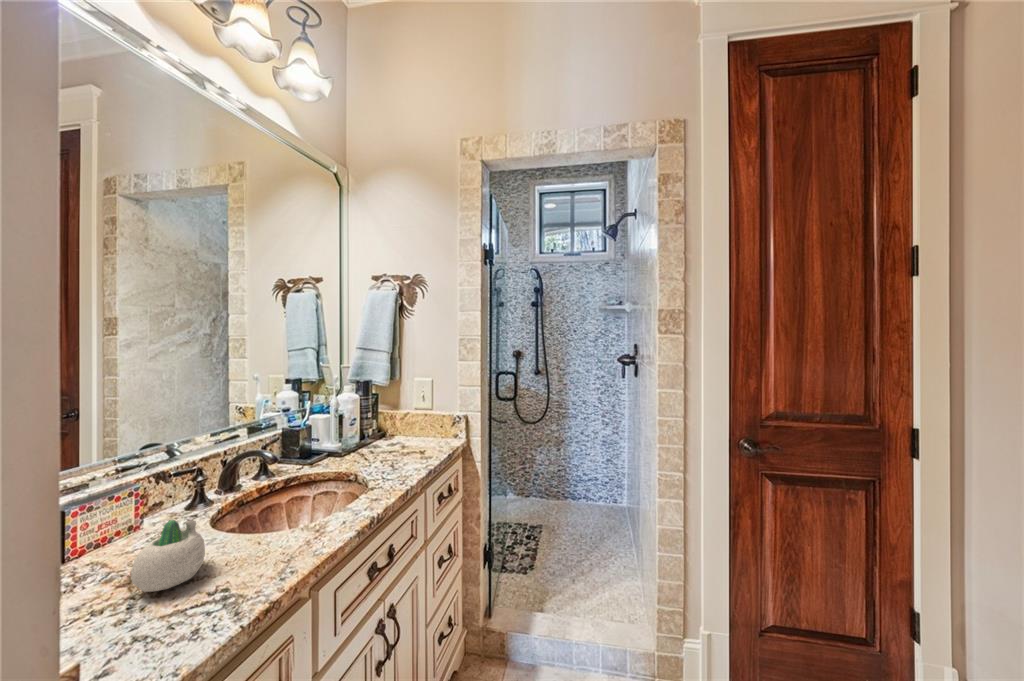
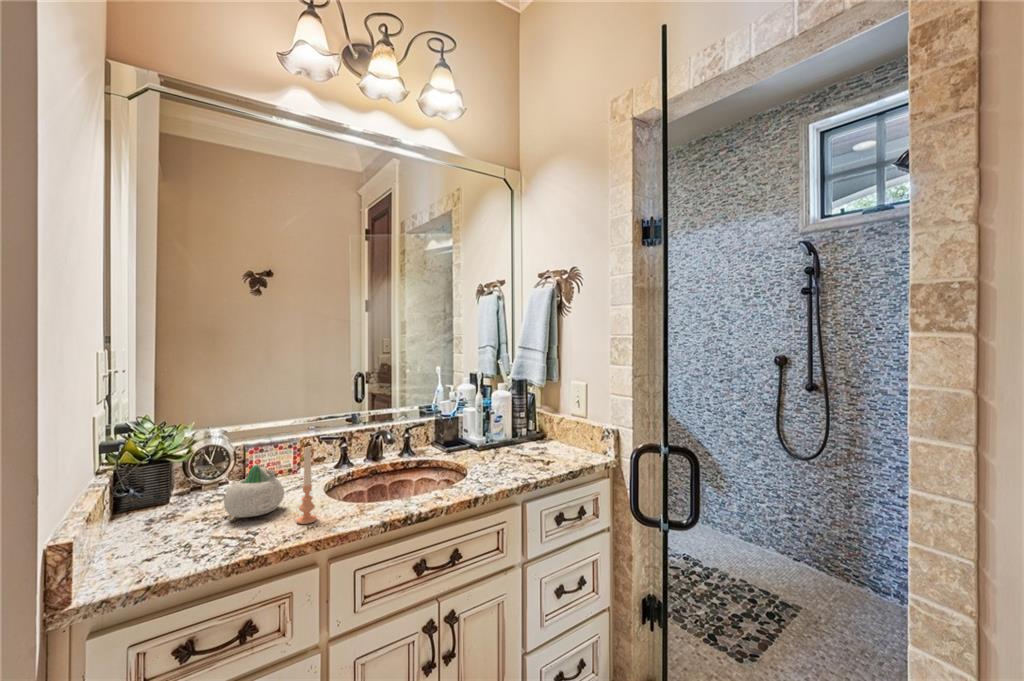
candle: none [250,479,274,569] -> present [297,446,317,524]

